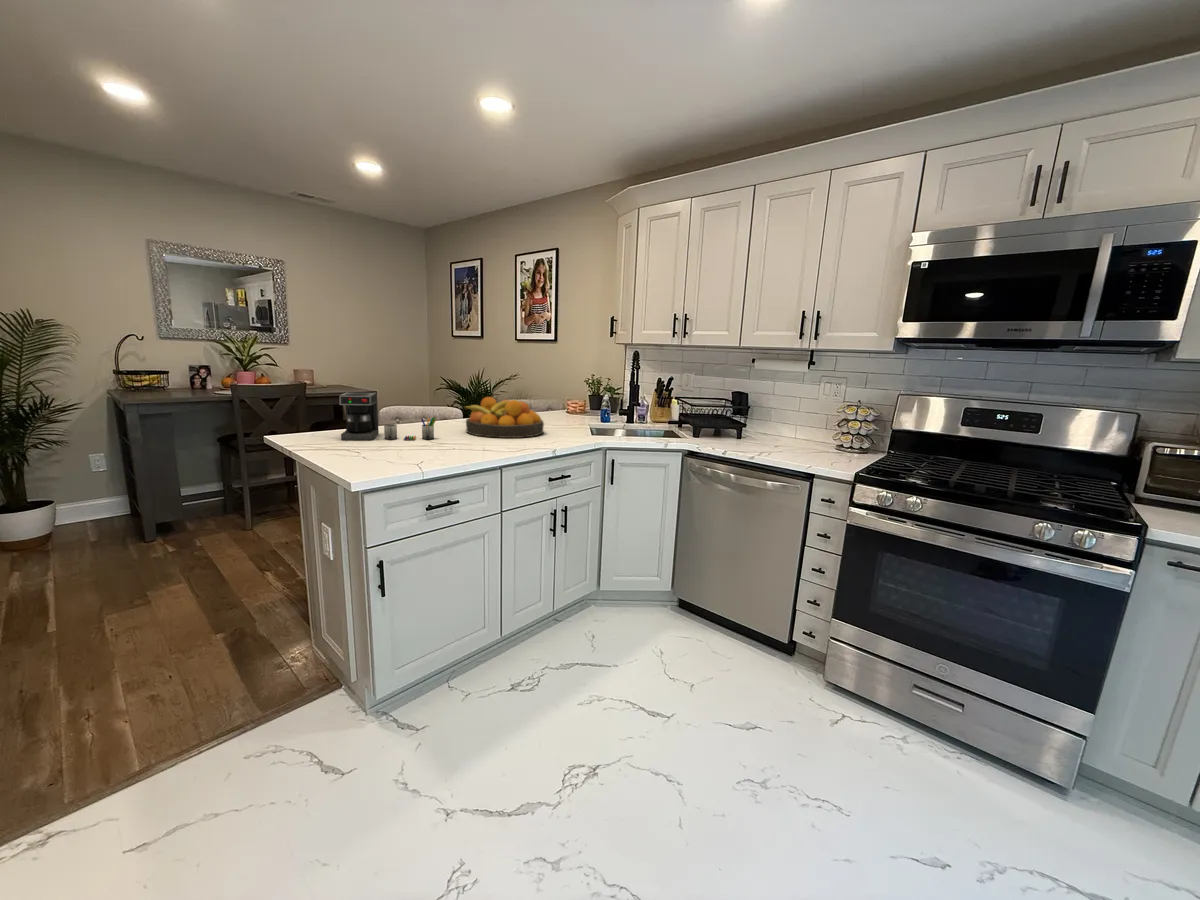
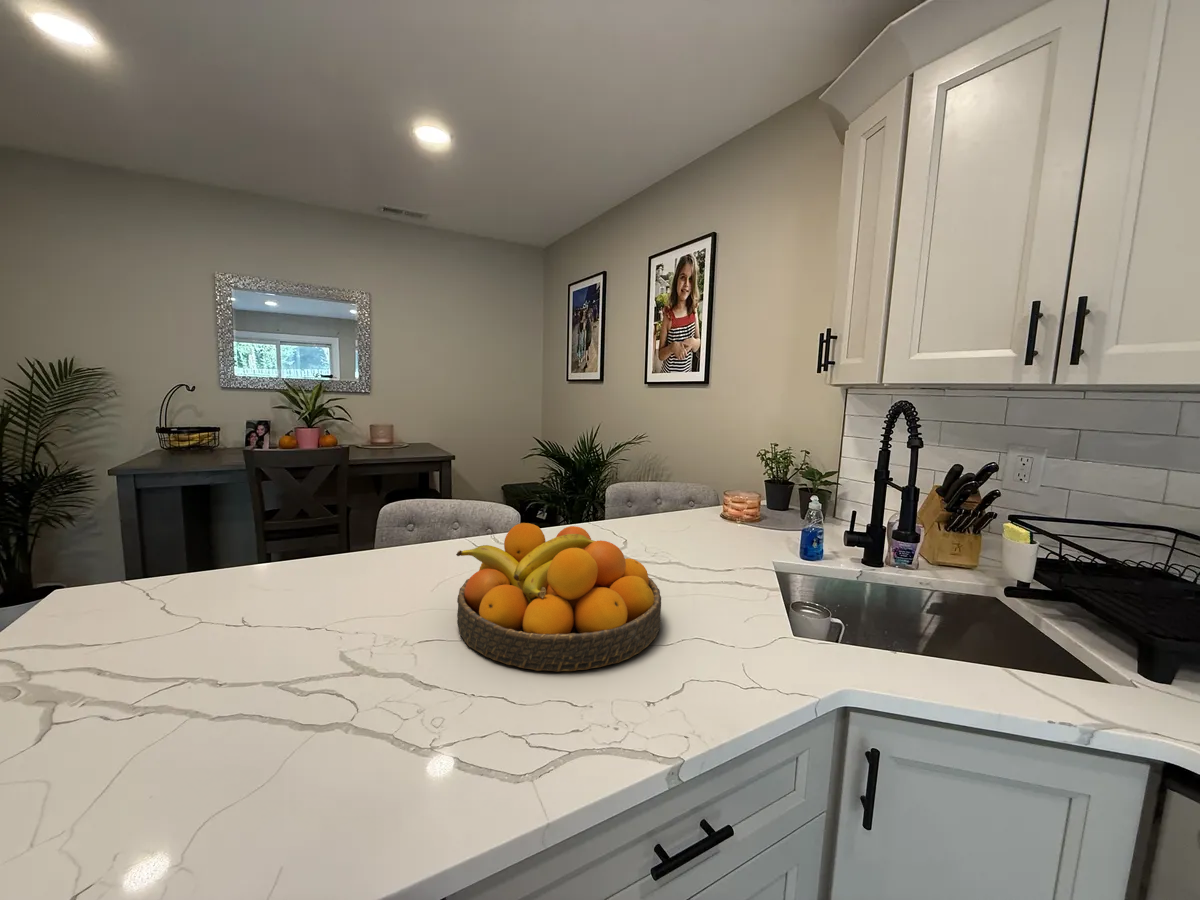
coffee maker: present [339,392,437,440] -> none [62,515,341,681]

